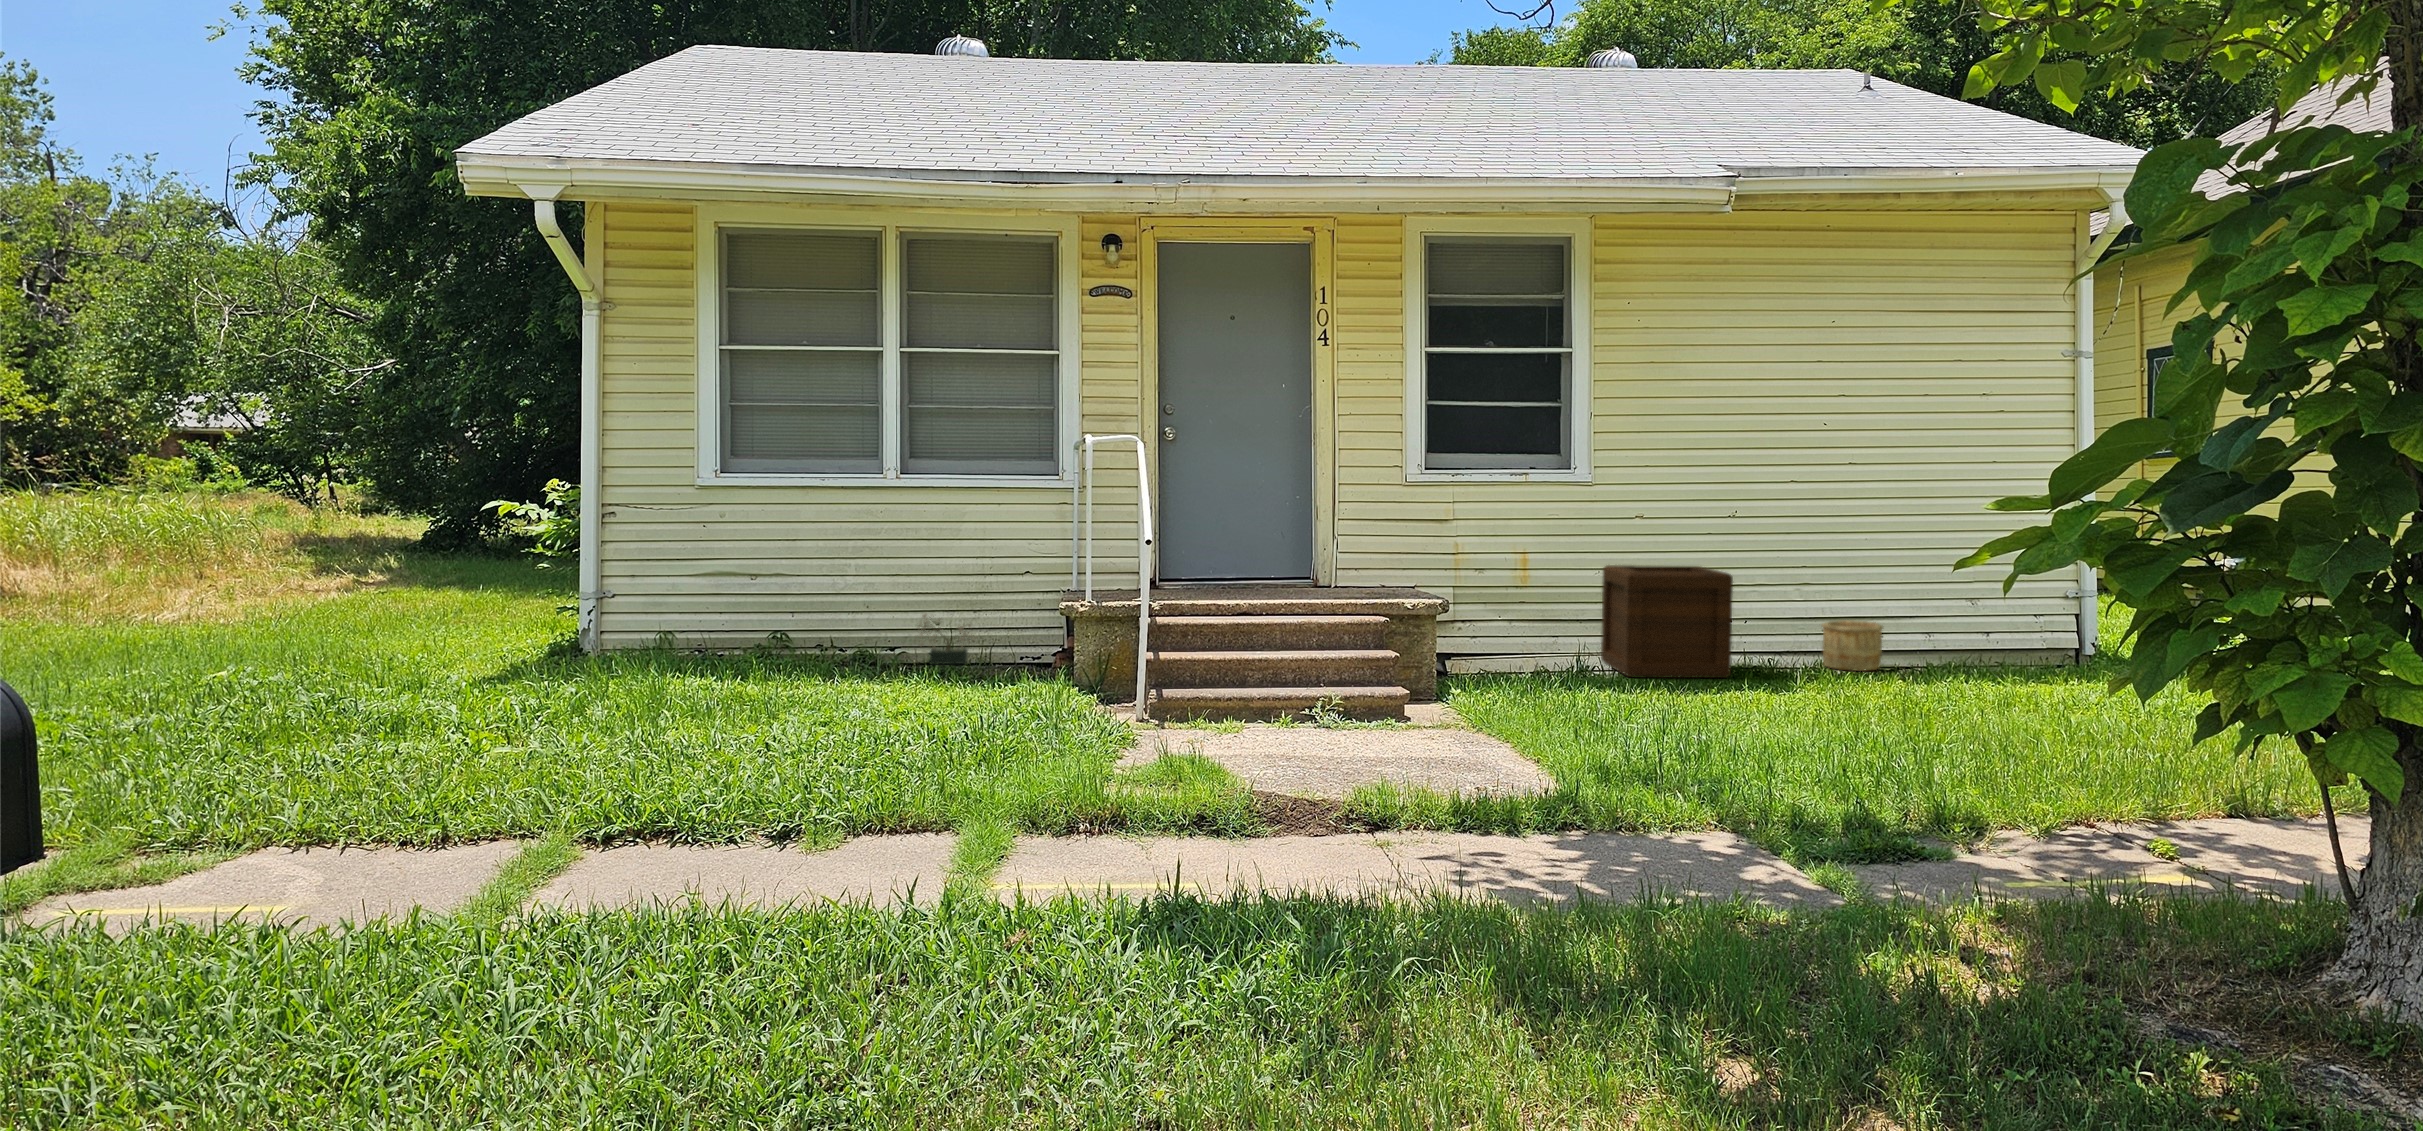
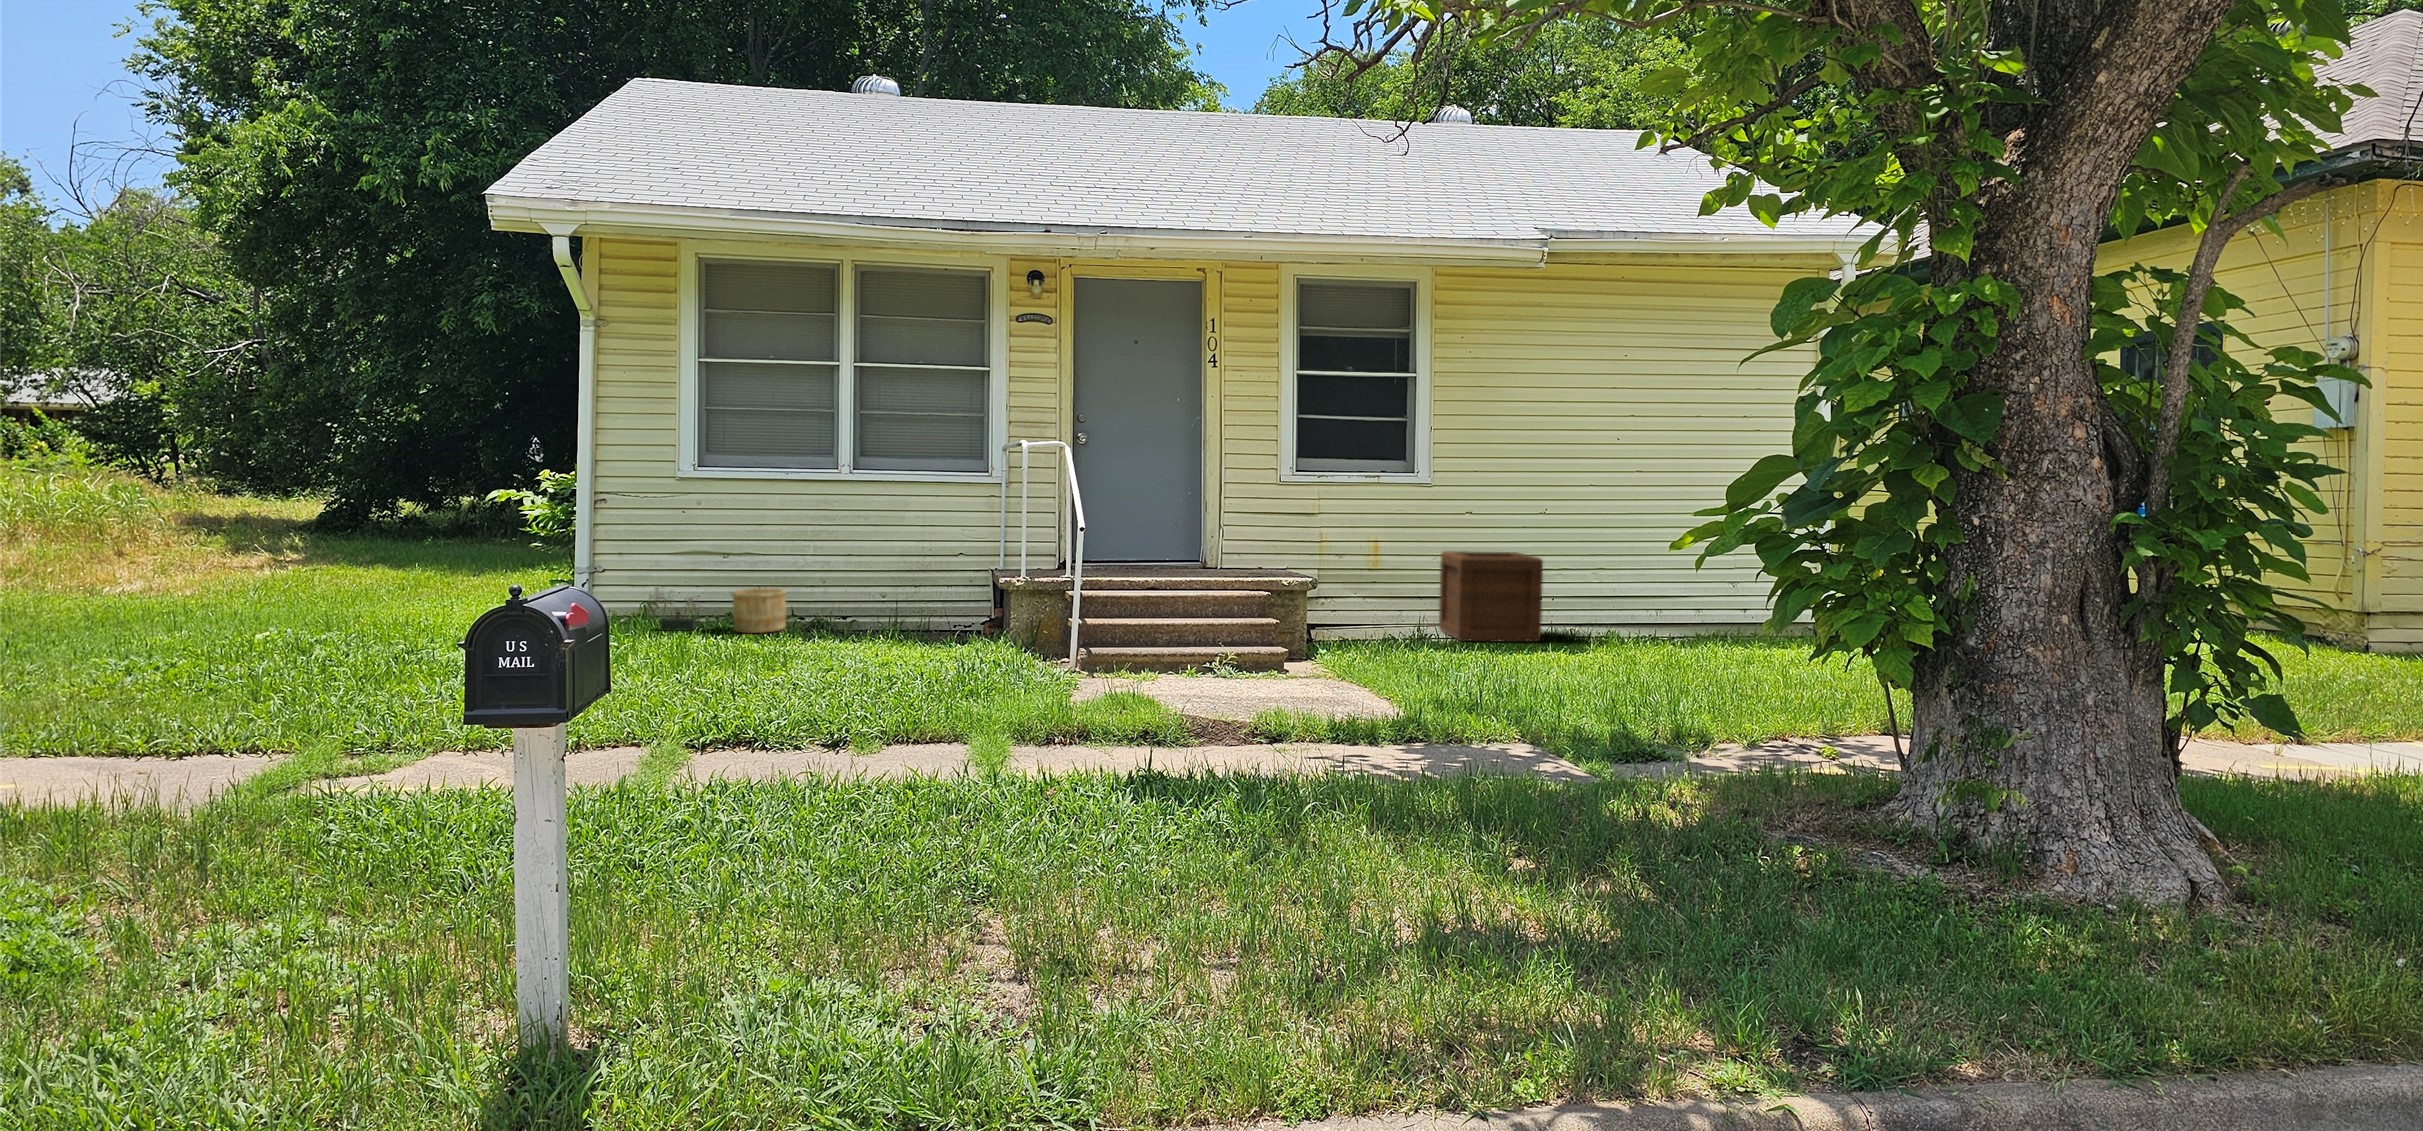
decorative plant: present [918,614,972,665] -> present [650,587,702,631]
wooden bucket: present [1822,620,1883,671] -> present [732,588,786,633]

